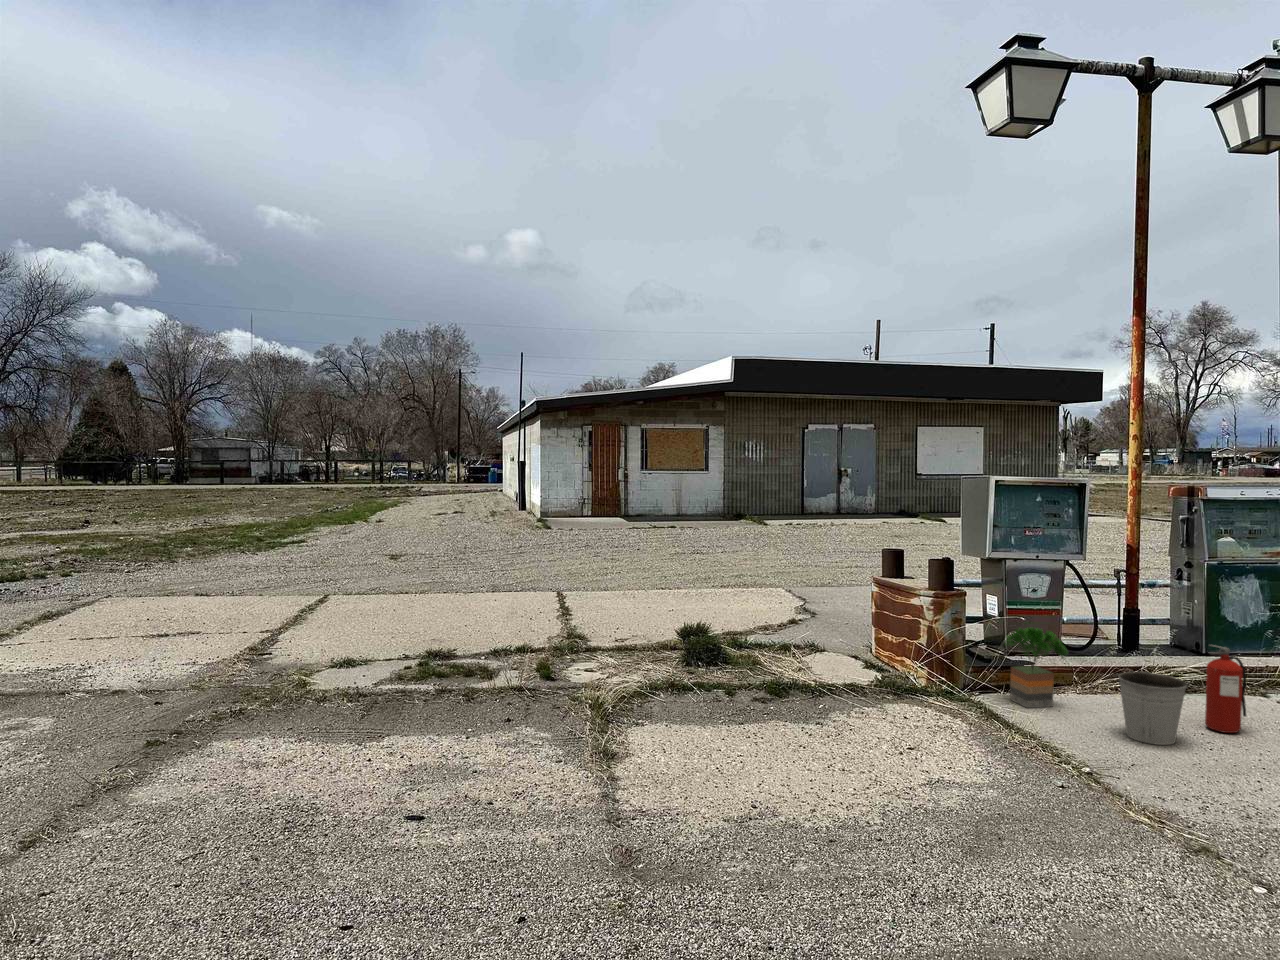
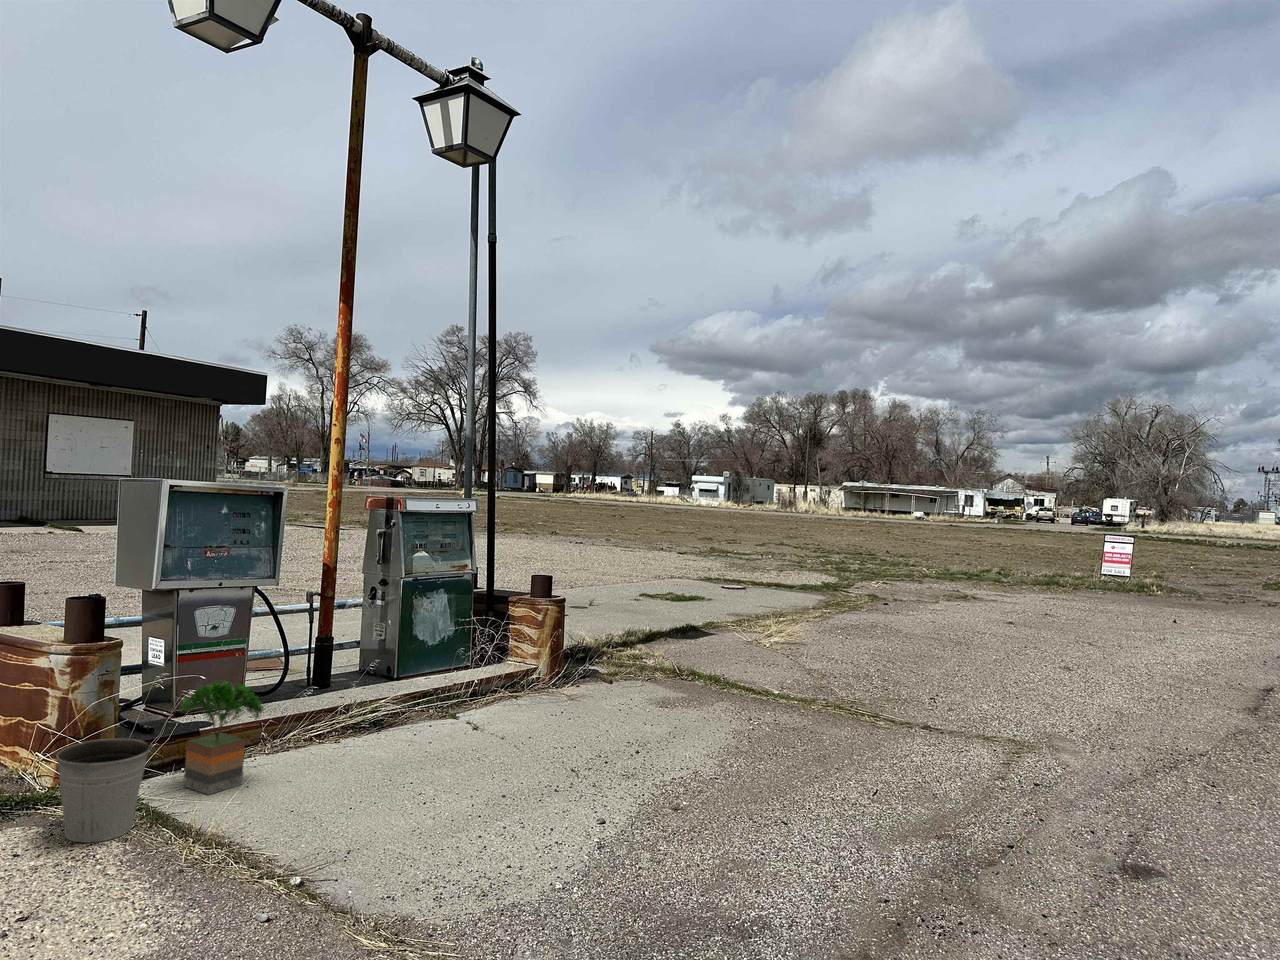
fire extinguisher: present [1205,645,1246,733] -> none [412,676,451,774]
bucket: present [1118,672,1189,745] -> present [54,739,154,843]

